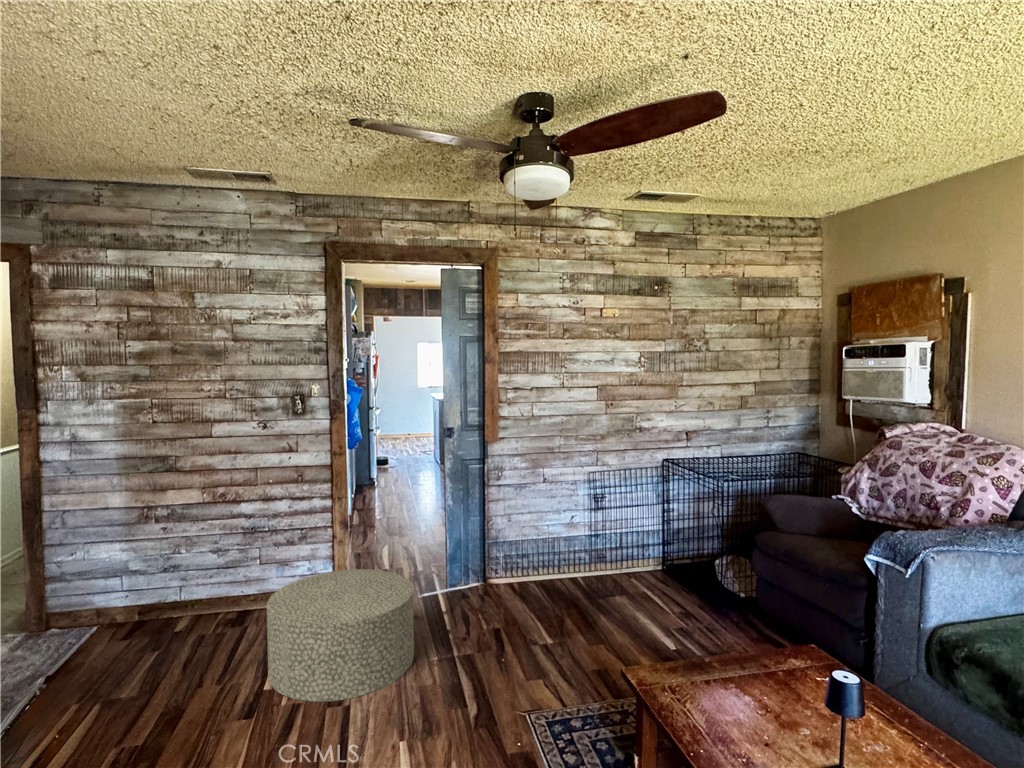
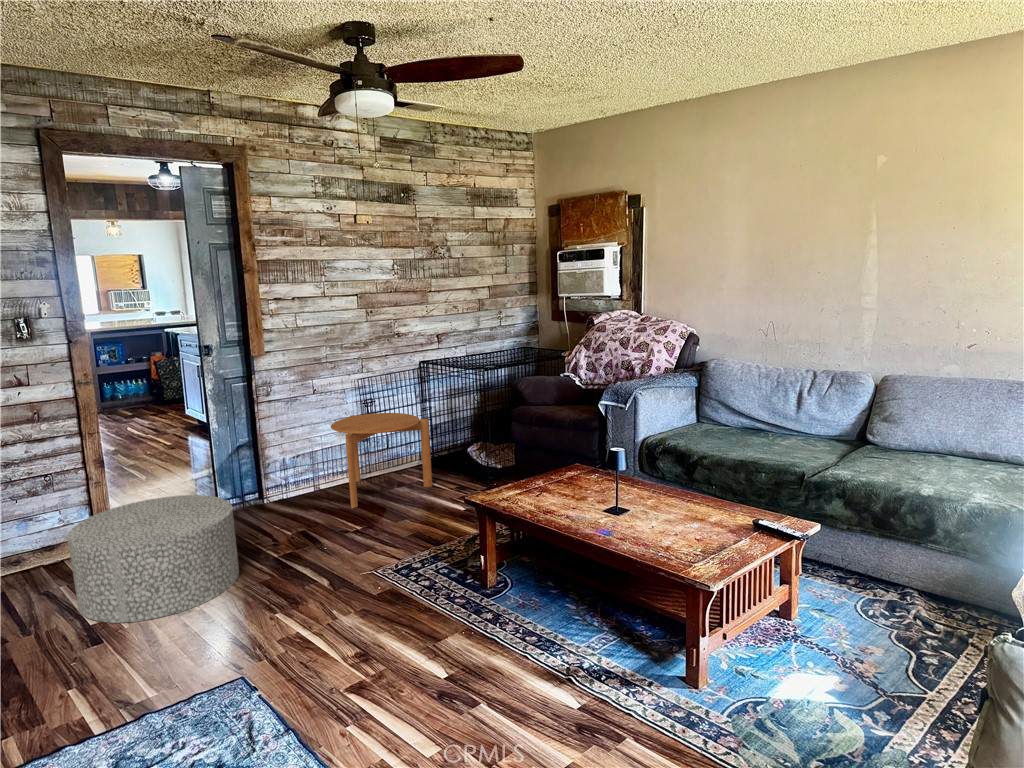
side table: none [549,510,654,615] -> present [331,413,432,508]

